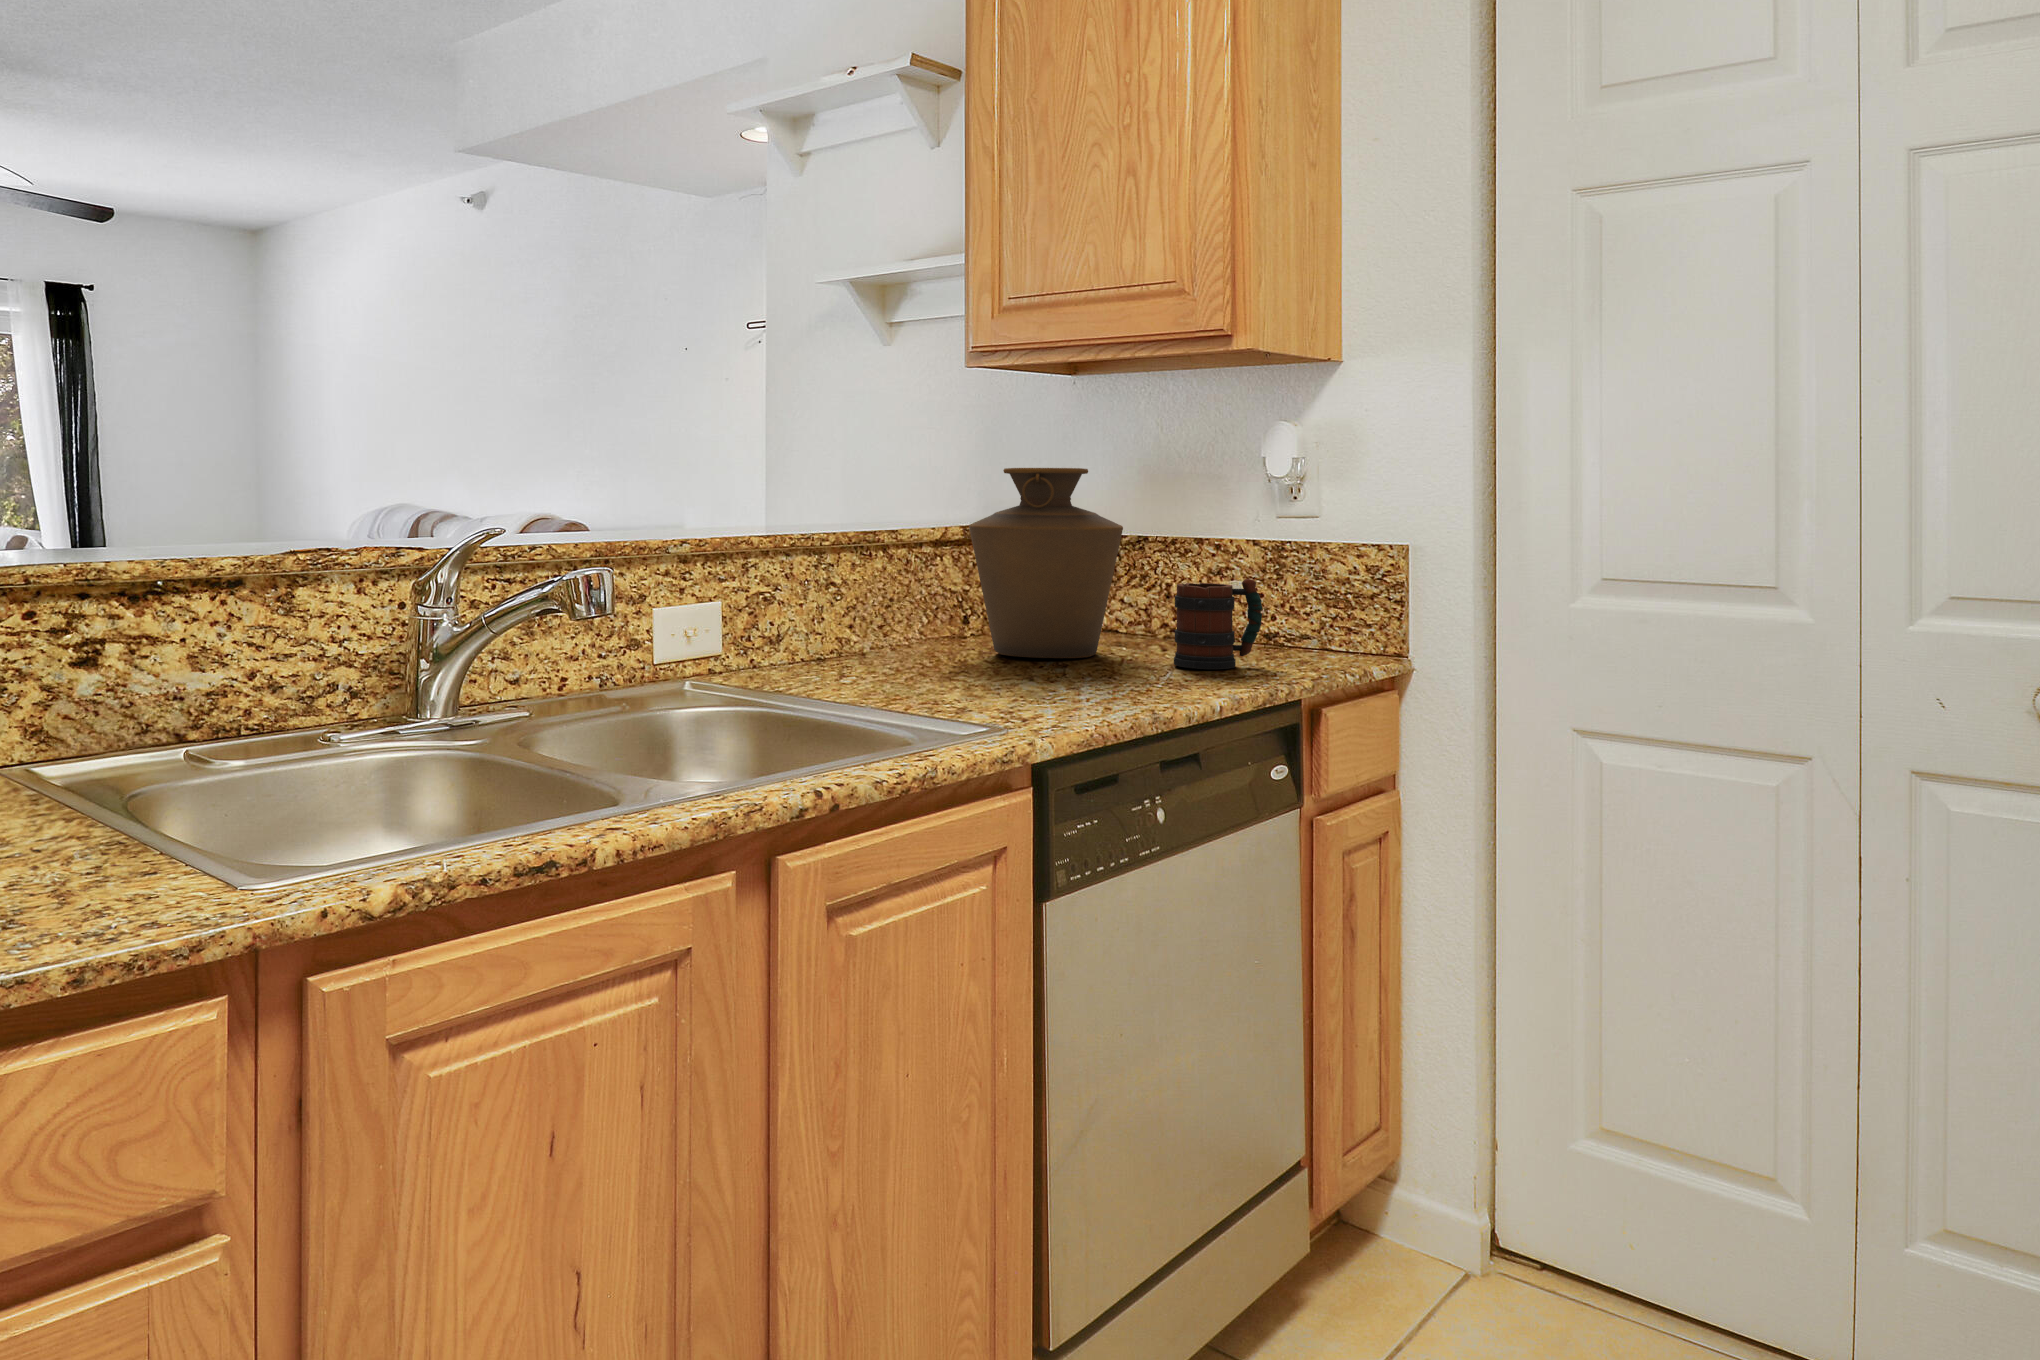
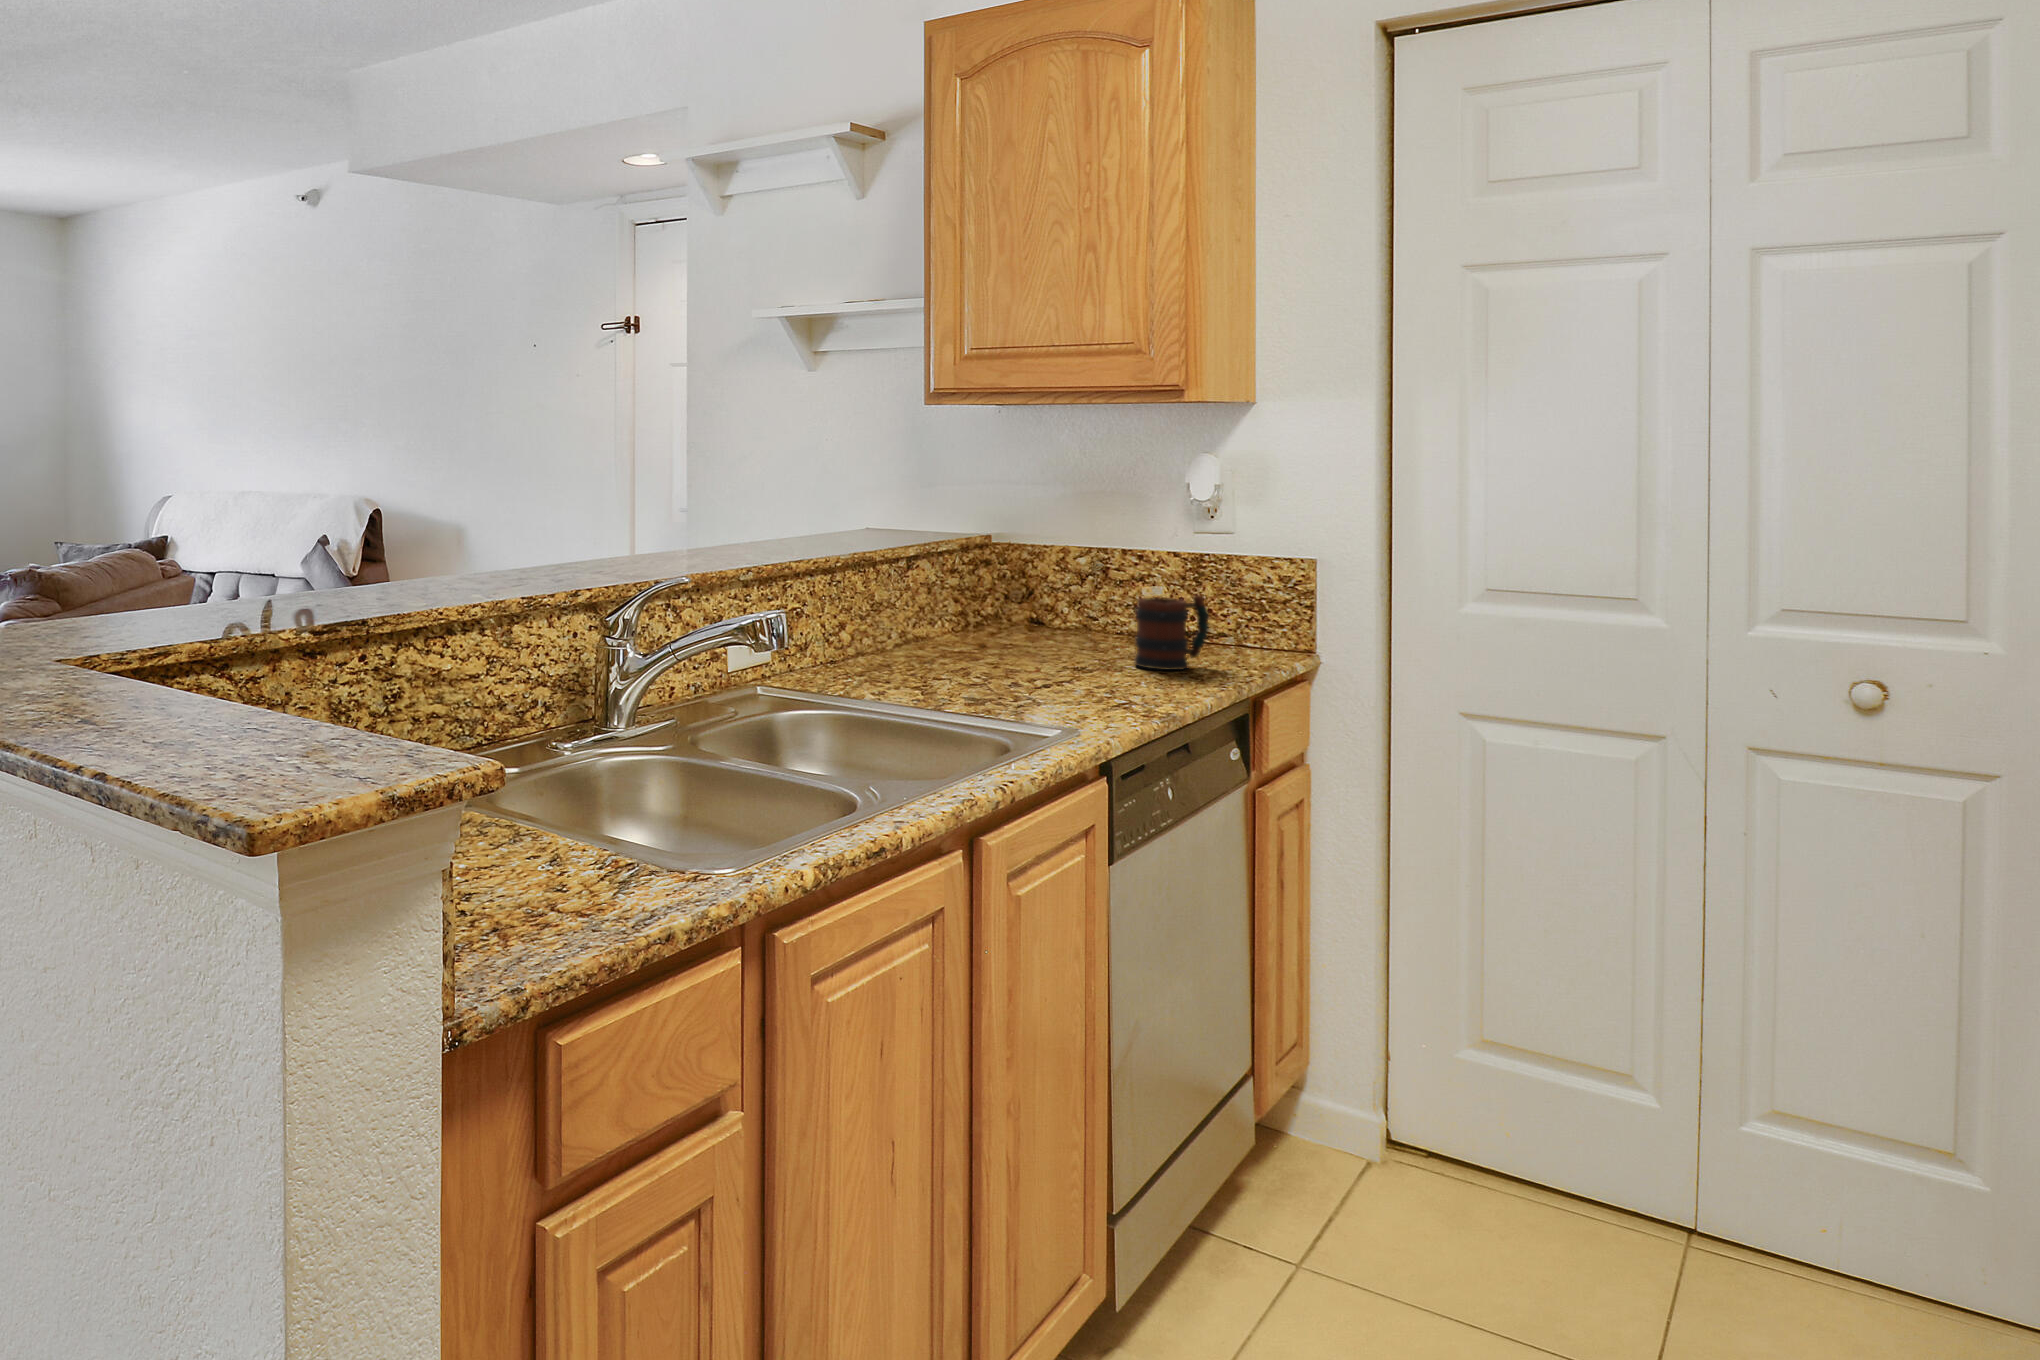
vase: present [969,468,1123,658] -> none [945,498,1080,659]

